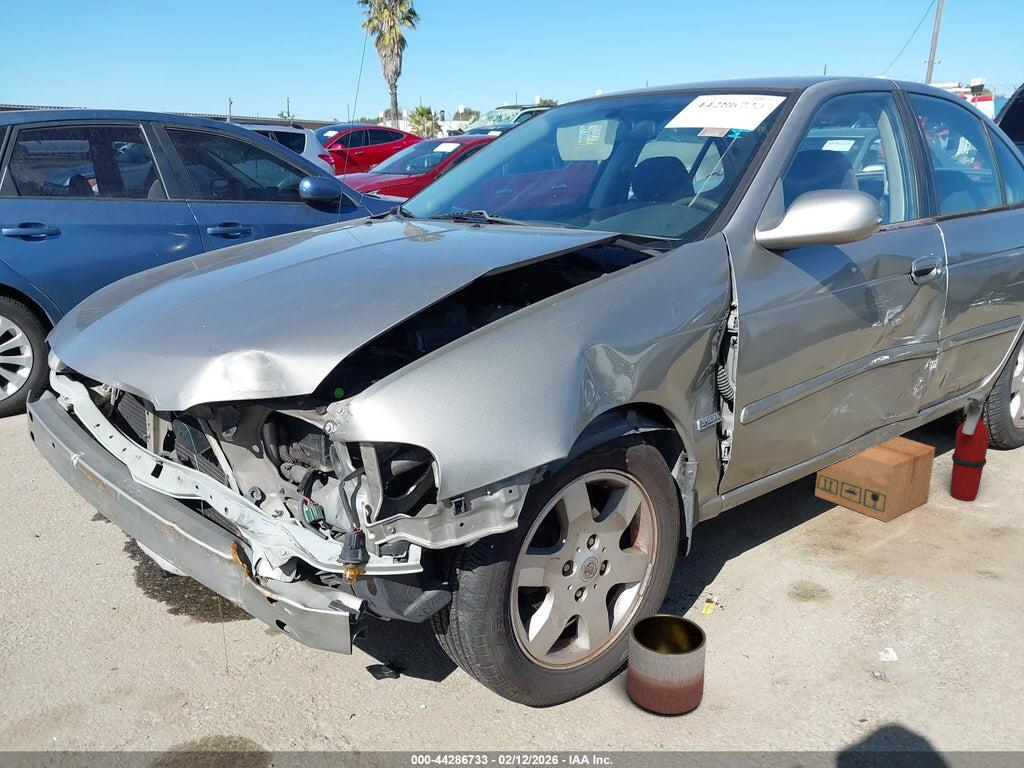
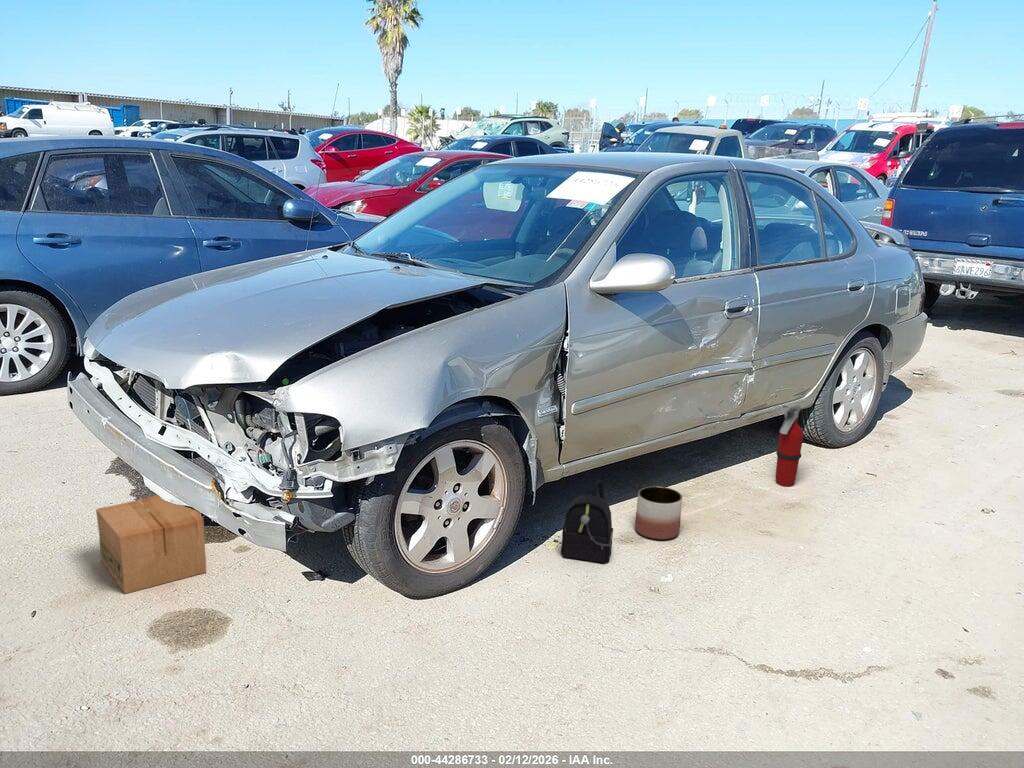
cardboard box: present [815,436,935,522] -> present [96,495,206,594]
backpack: none [718,511,793,628] -> present [561,479,613,563]
planter: present [627,614,706,714] -> present [635,486,682,540]

